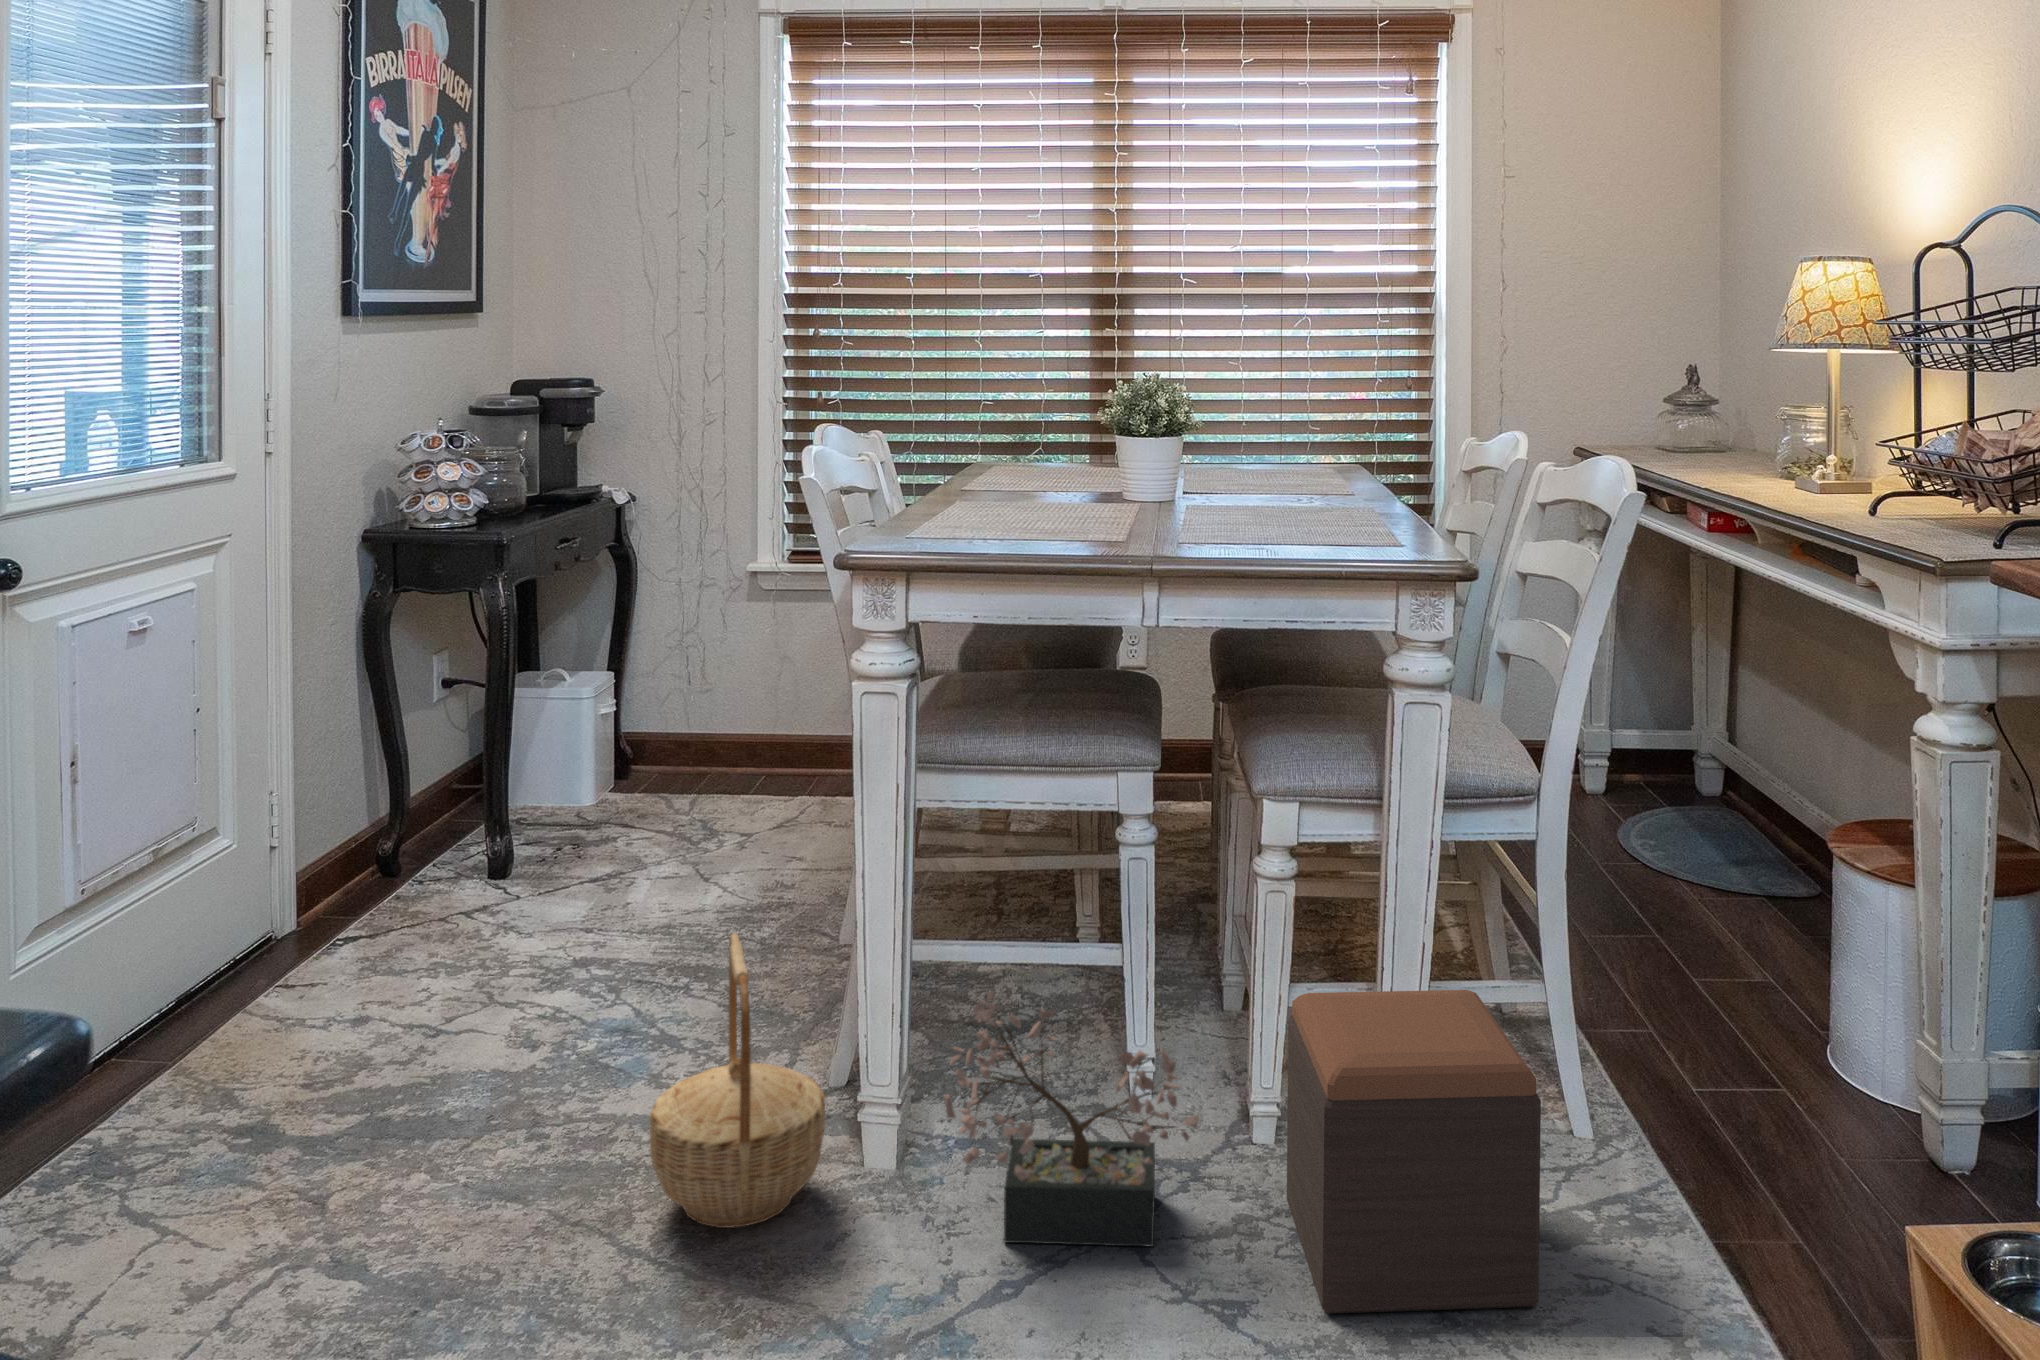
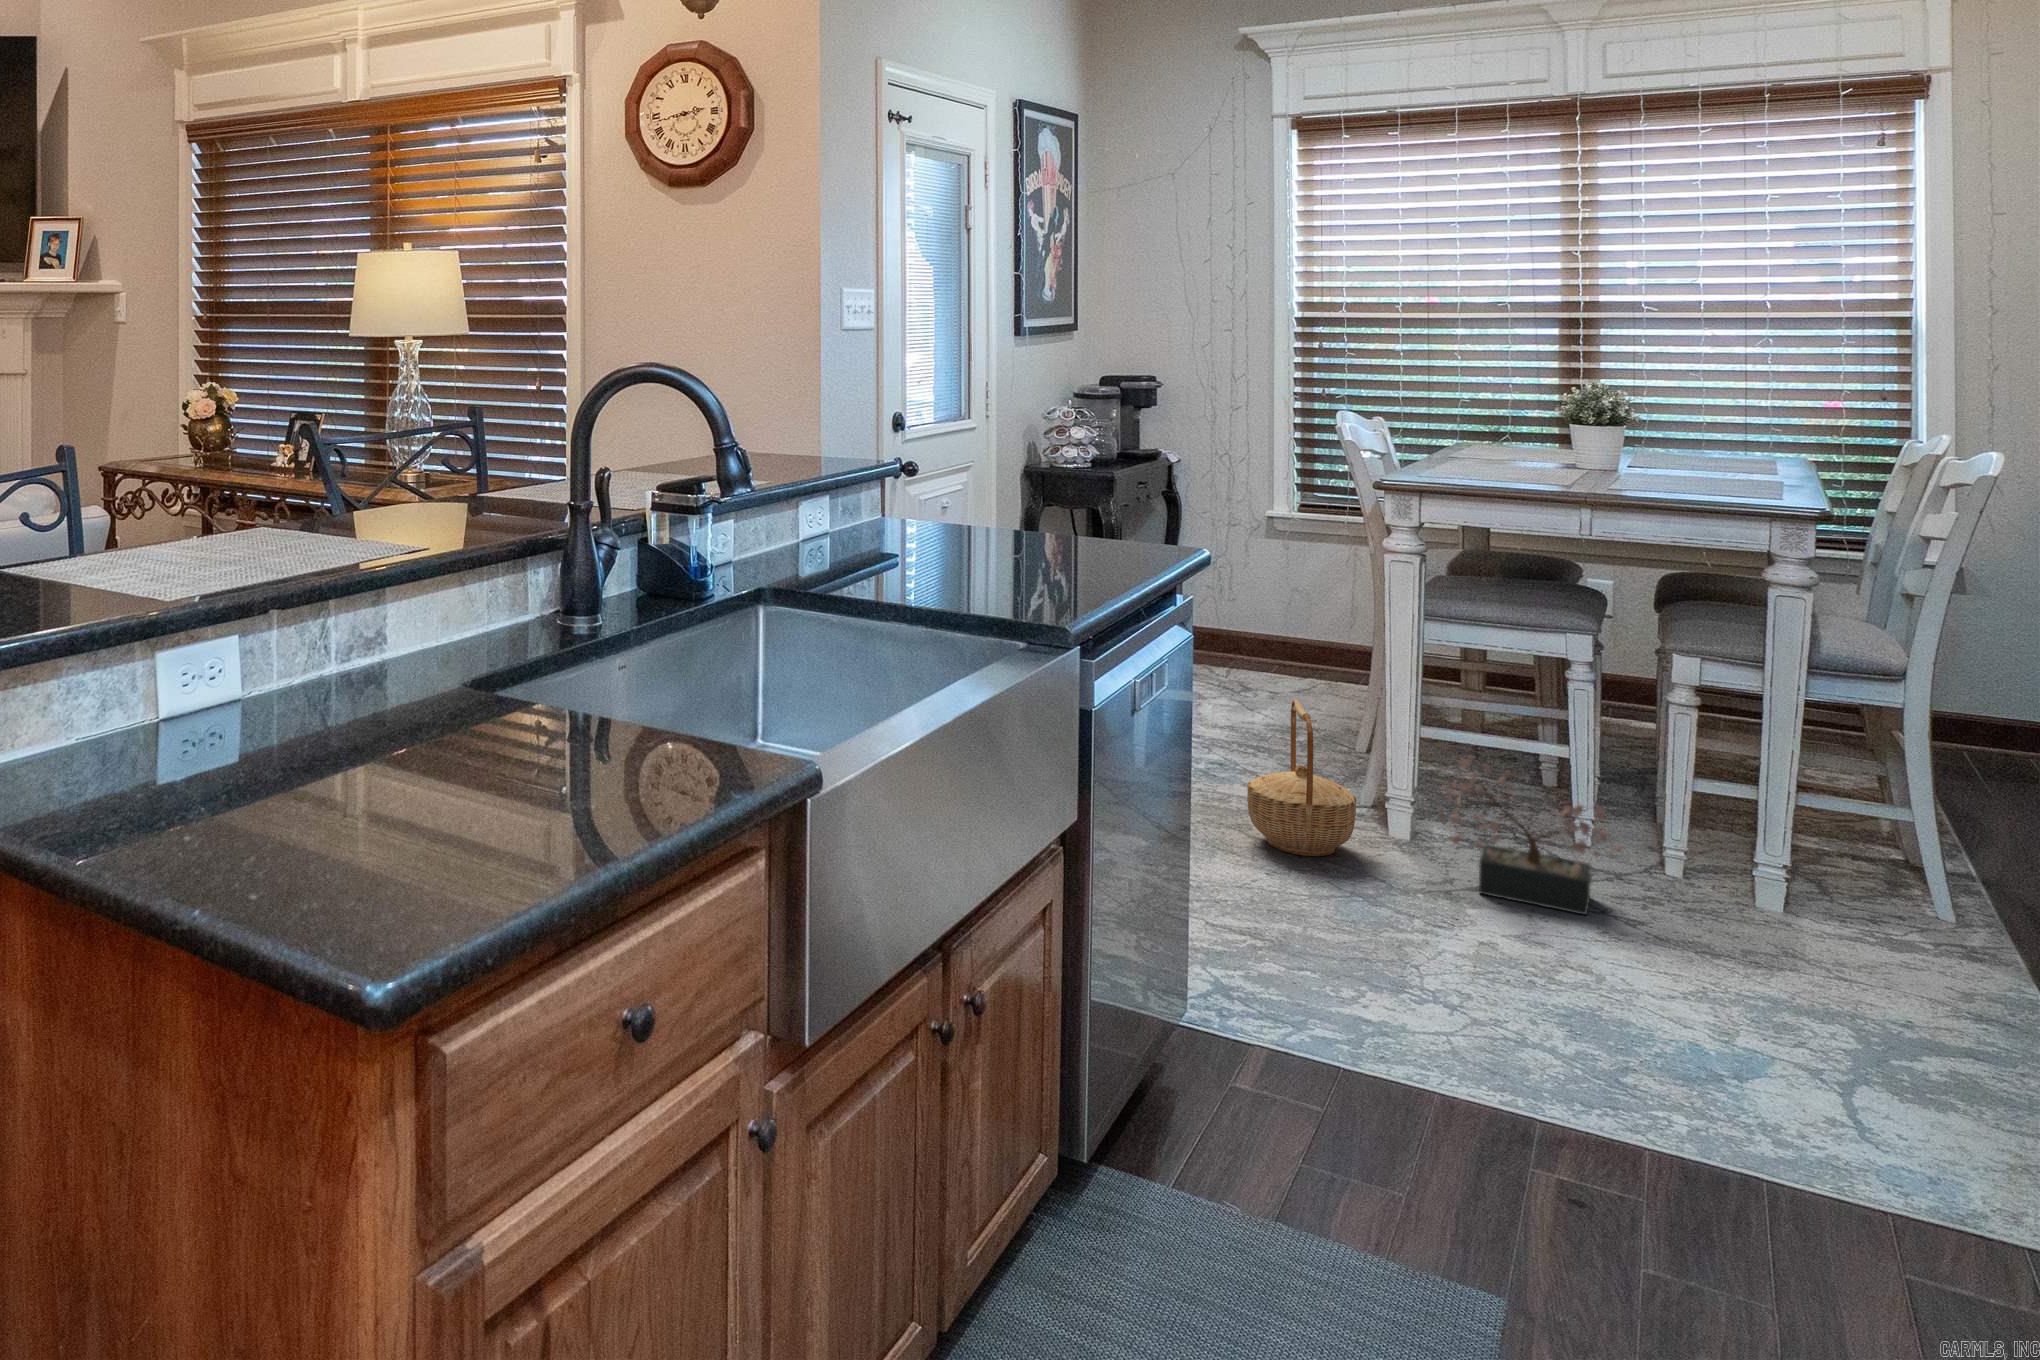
footstool: present [1287,990,1541,1314] -> none [1694,786,1893,996]

